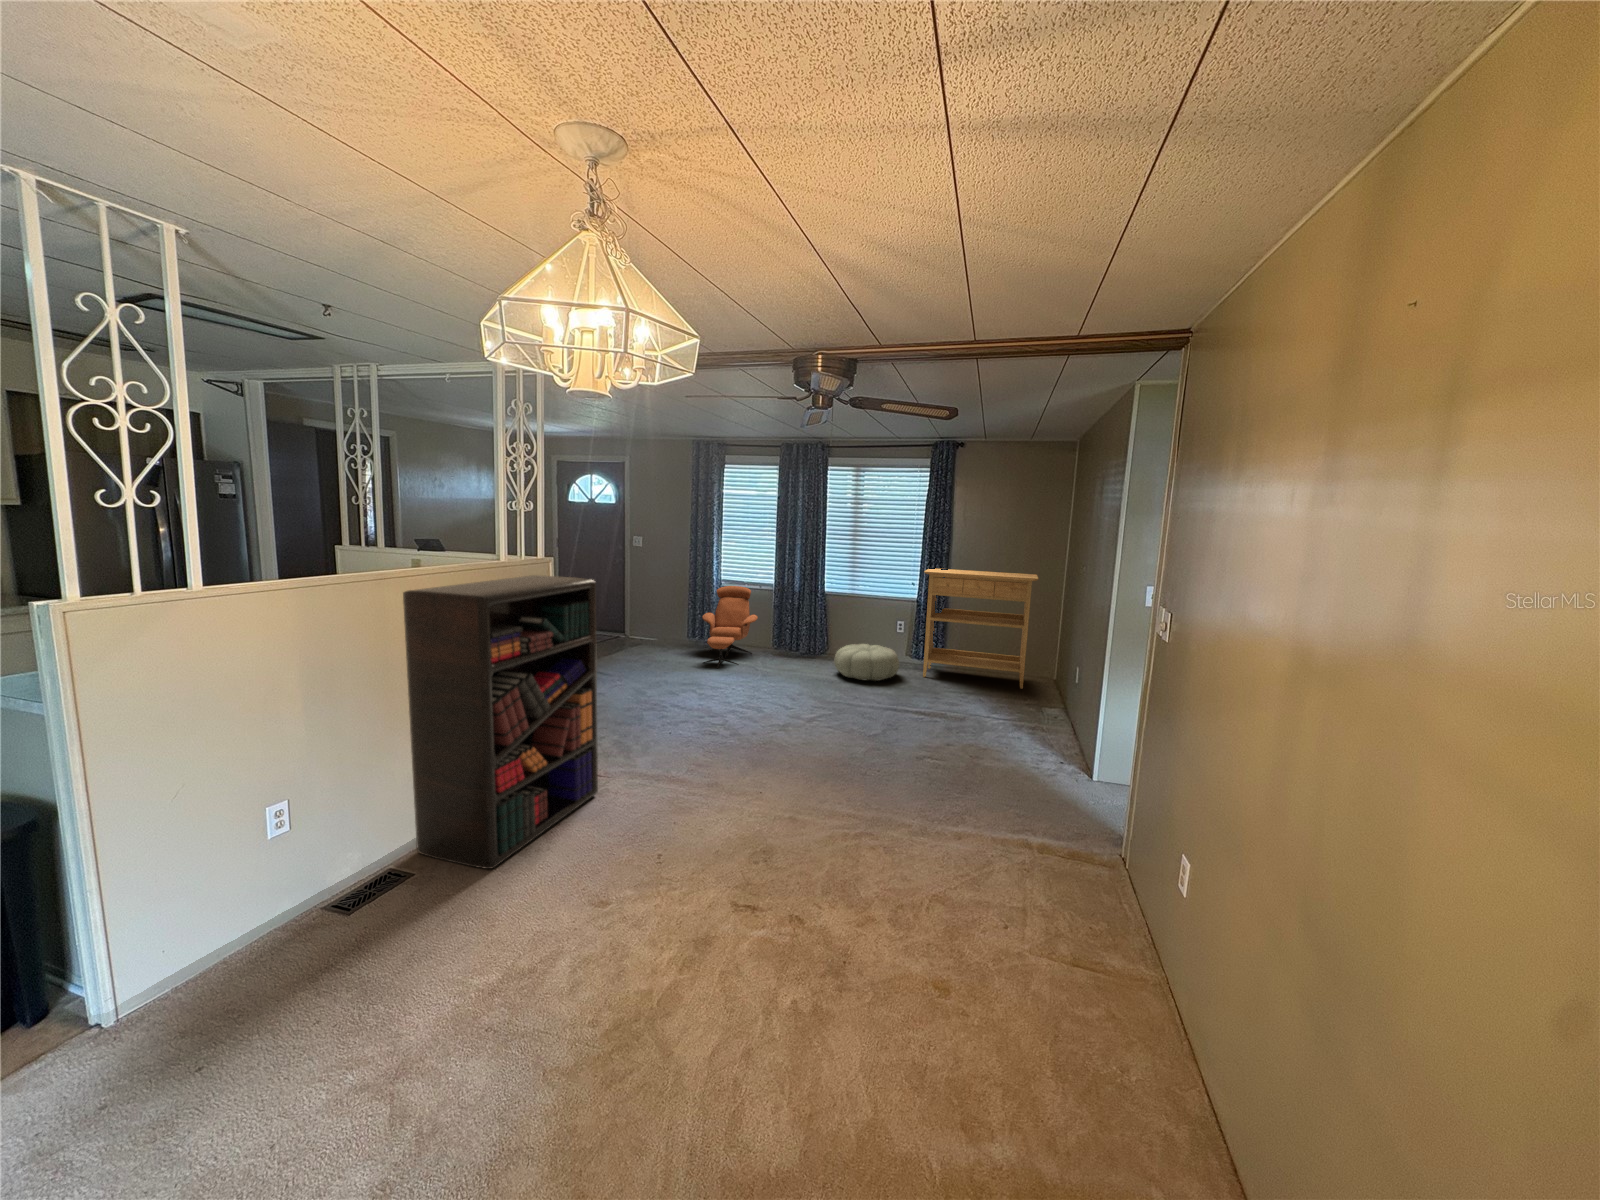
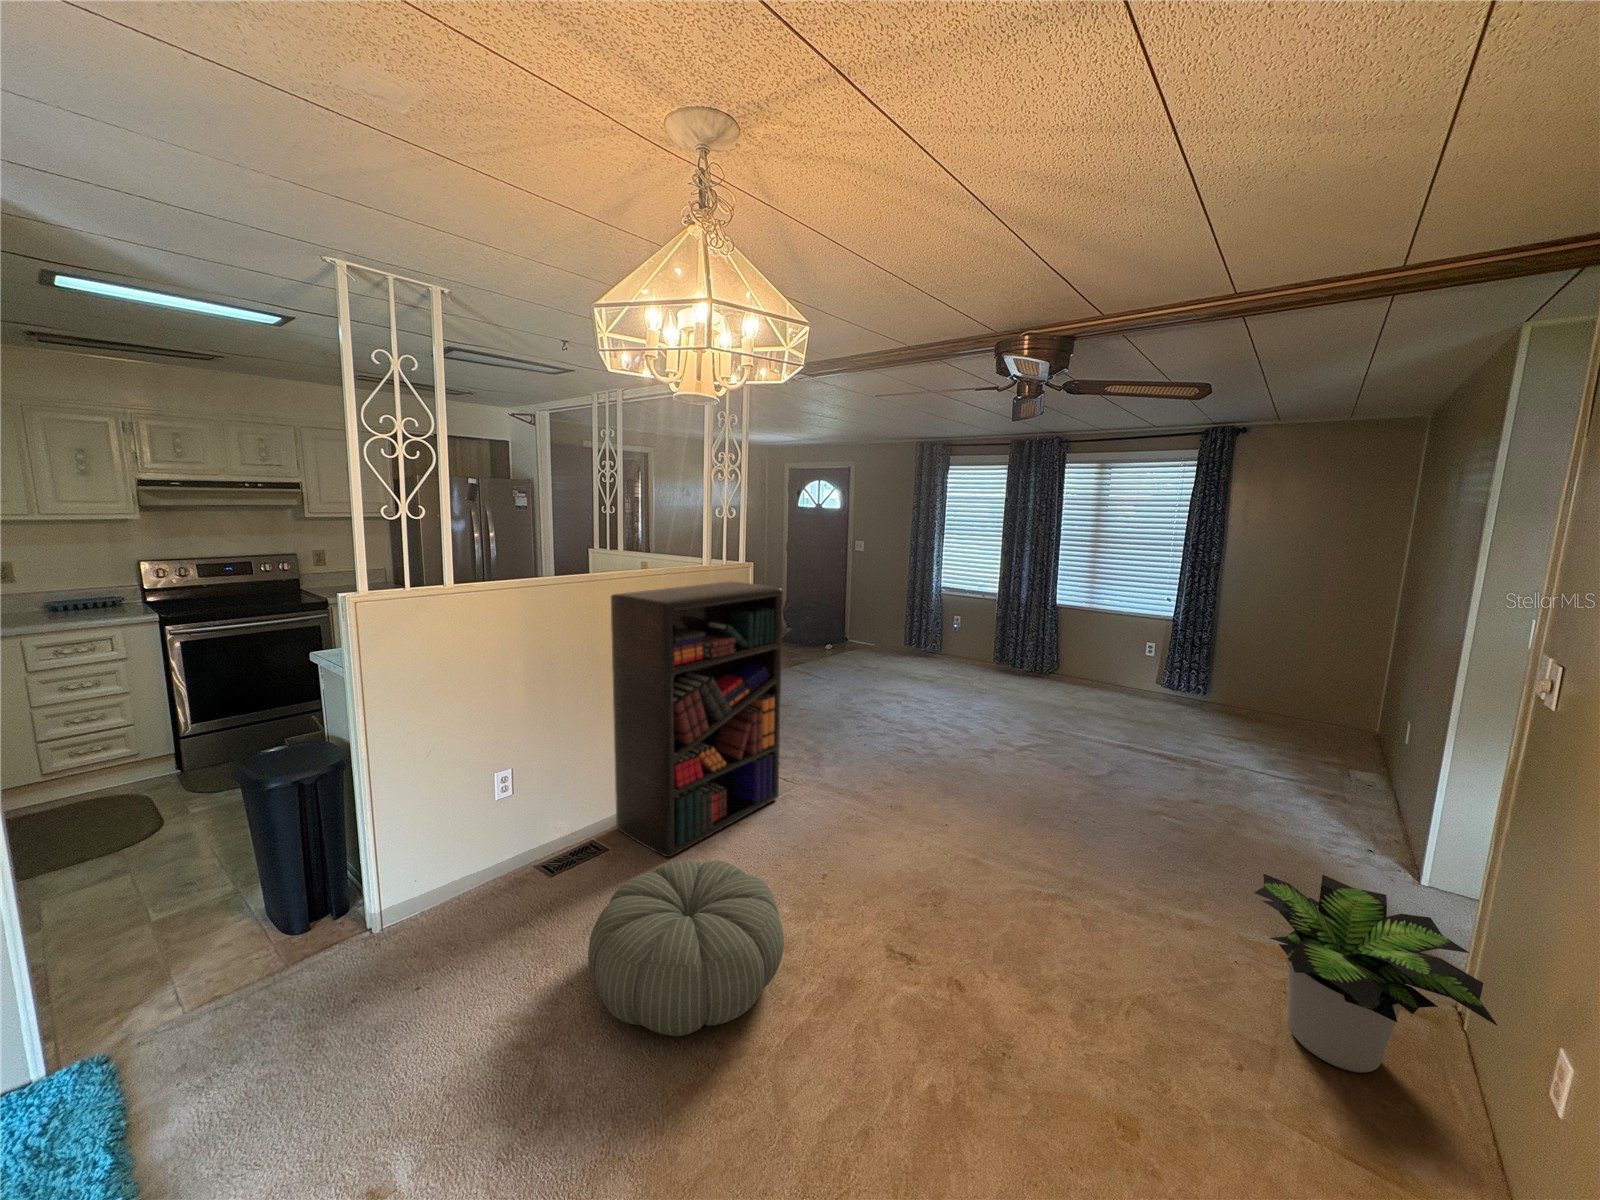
console table: present [923,569,1038,689] -> none [1175,582,1357,743]
lounge chair: present [702,586,758,668] -> none [913,593,976,679]
pouf: present [834,644,899,681] -> present [588,860,784,1036]
potted plant: none [1004,769,1140,899] -> present [1254,874,1498,1073]

